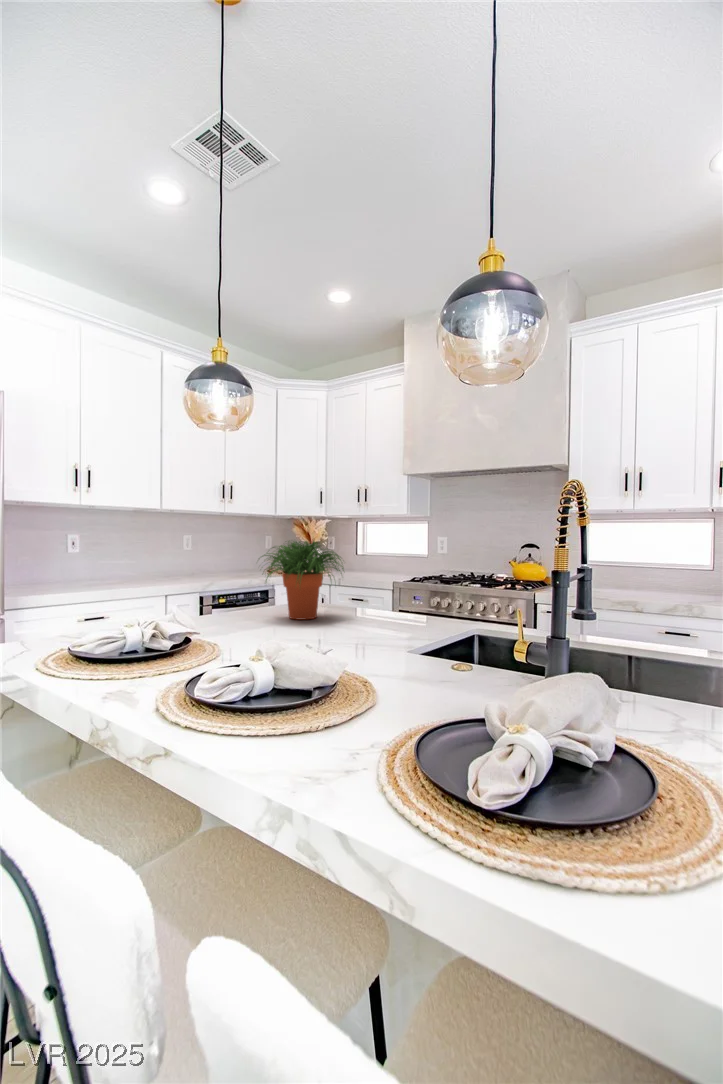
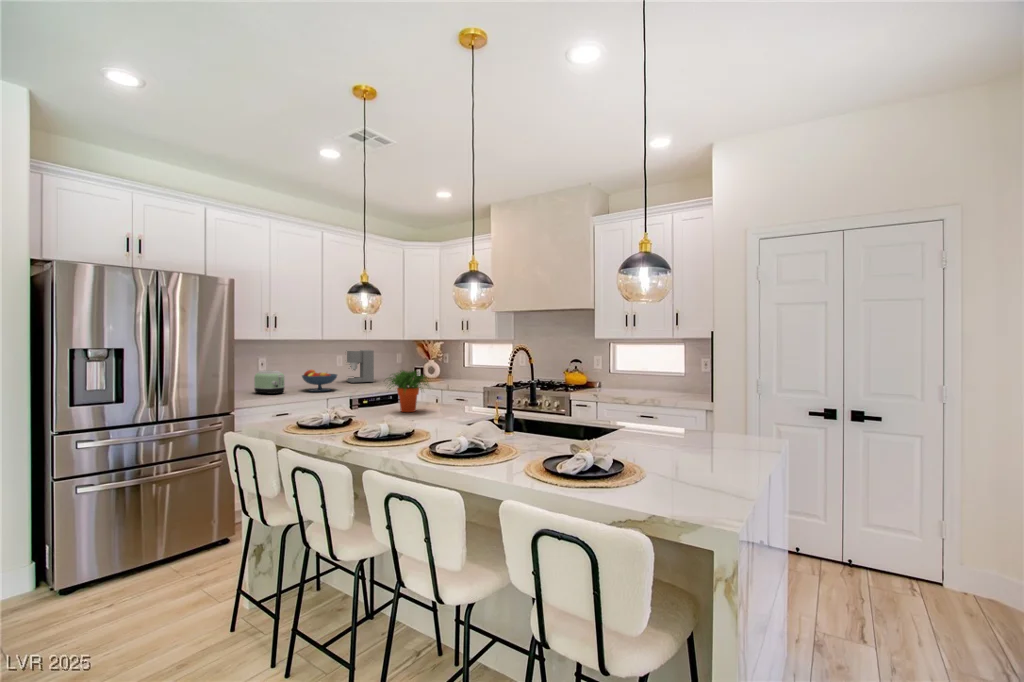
coffee maker: none [179,529,234,575] -> present [347,350,374,383]
fruit bowl: none [123,552,179,586] -> present [302,370,337,392]
toaster: none [44,553,95,590] -> present [254,370,285,394]

